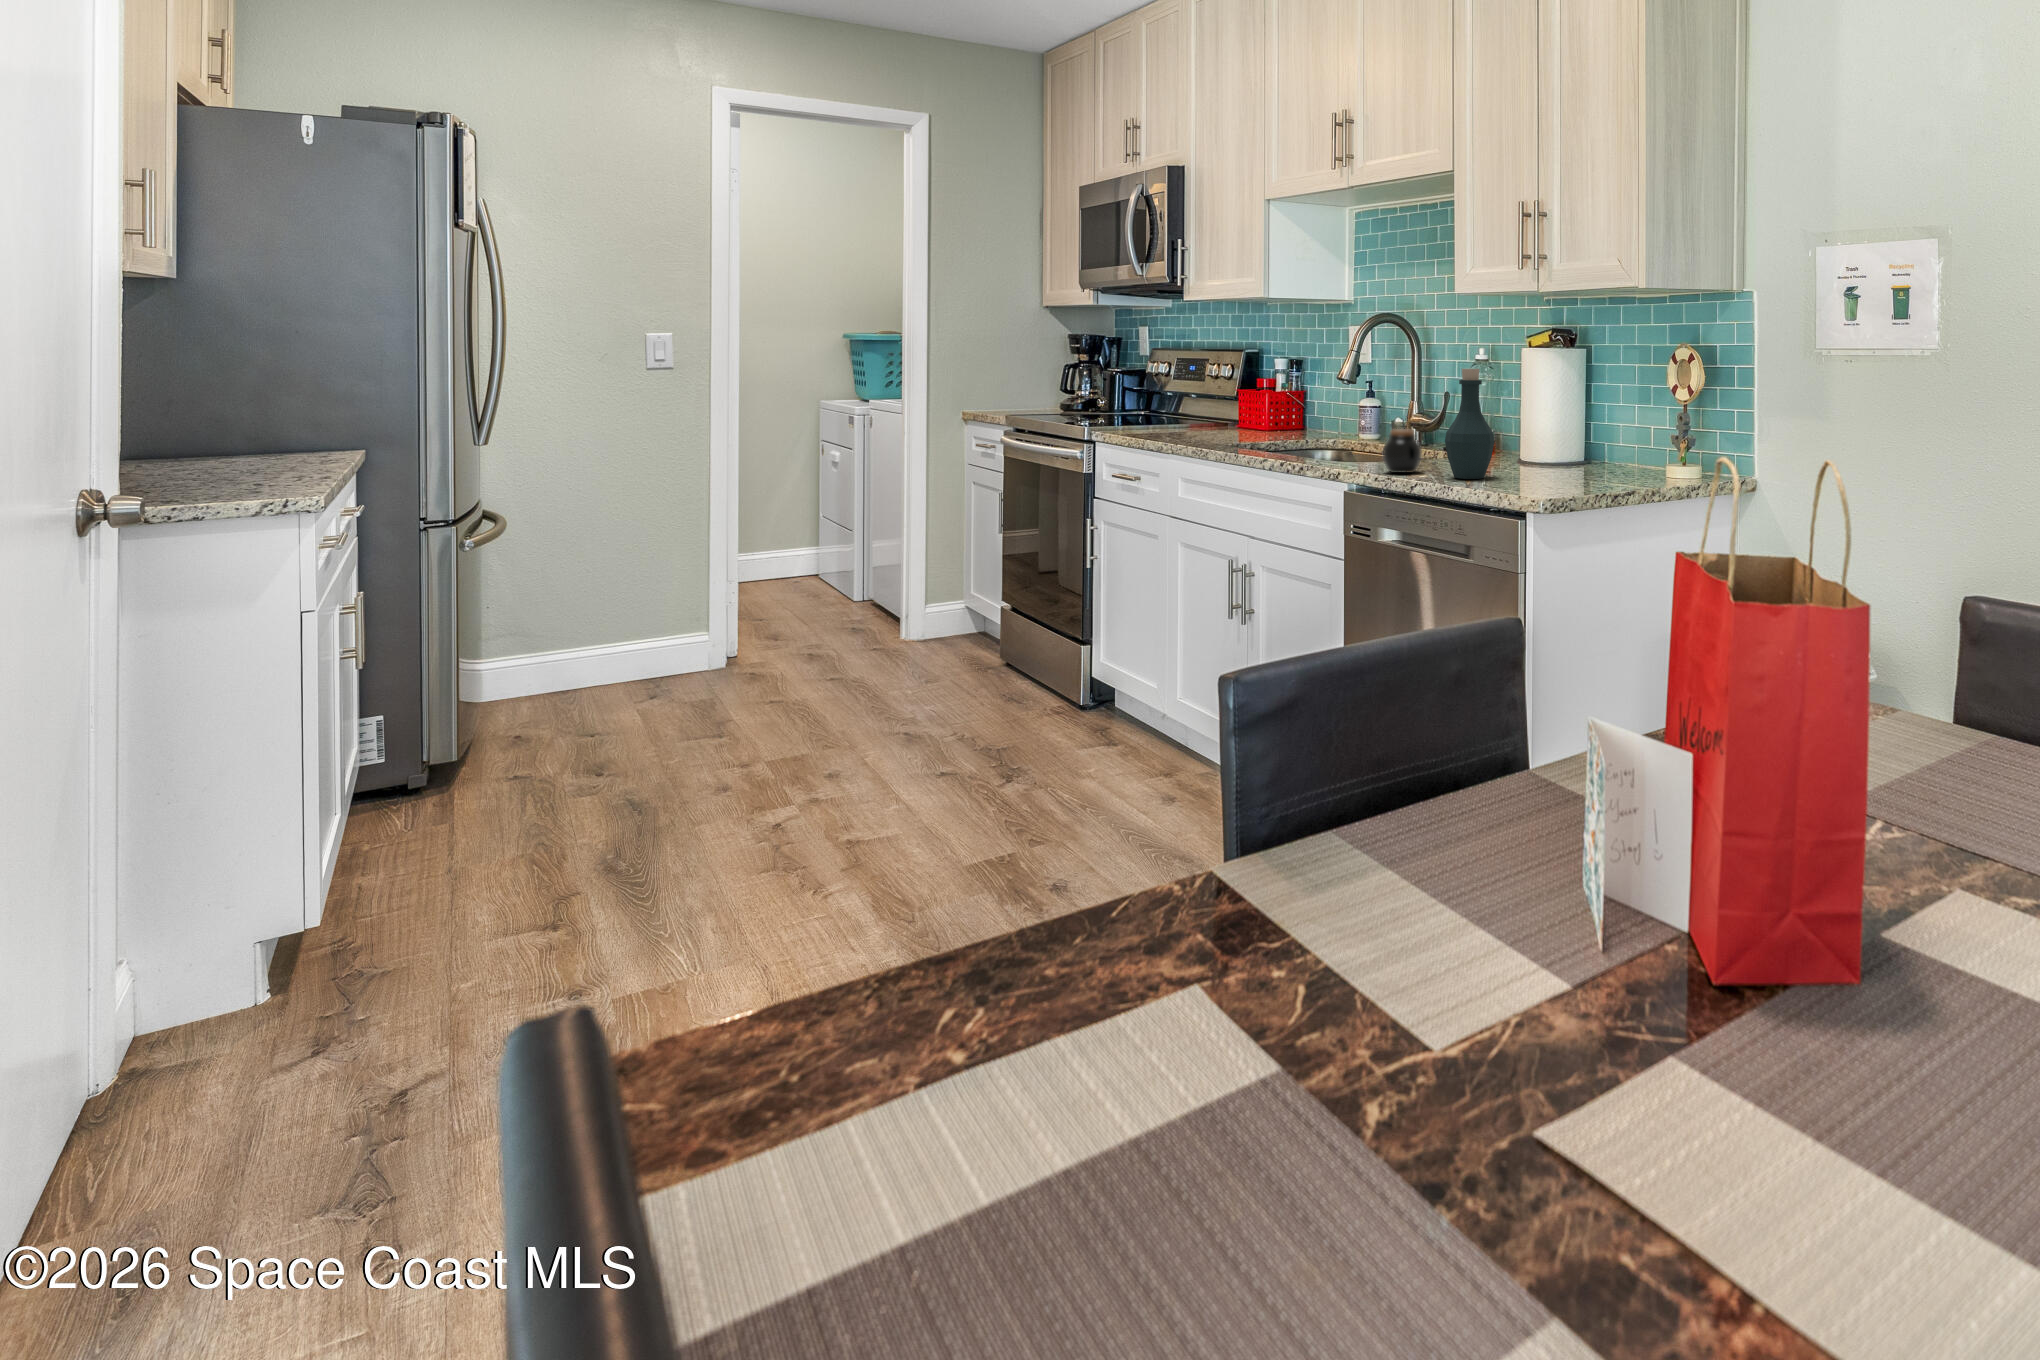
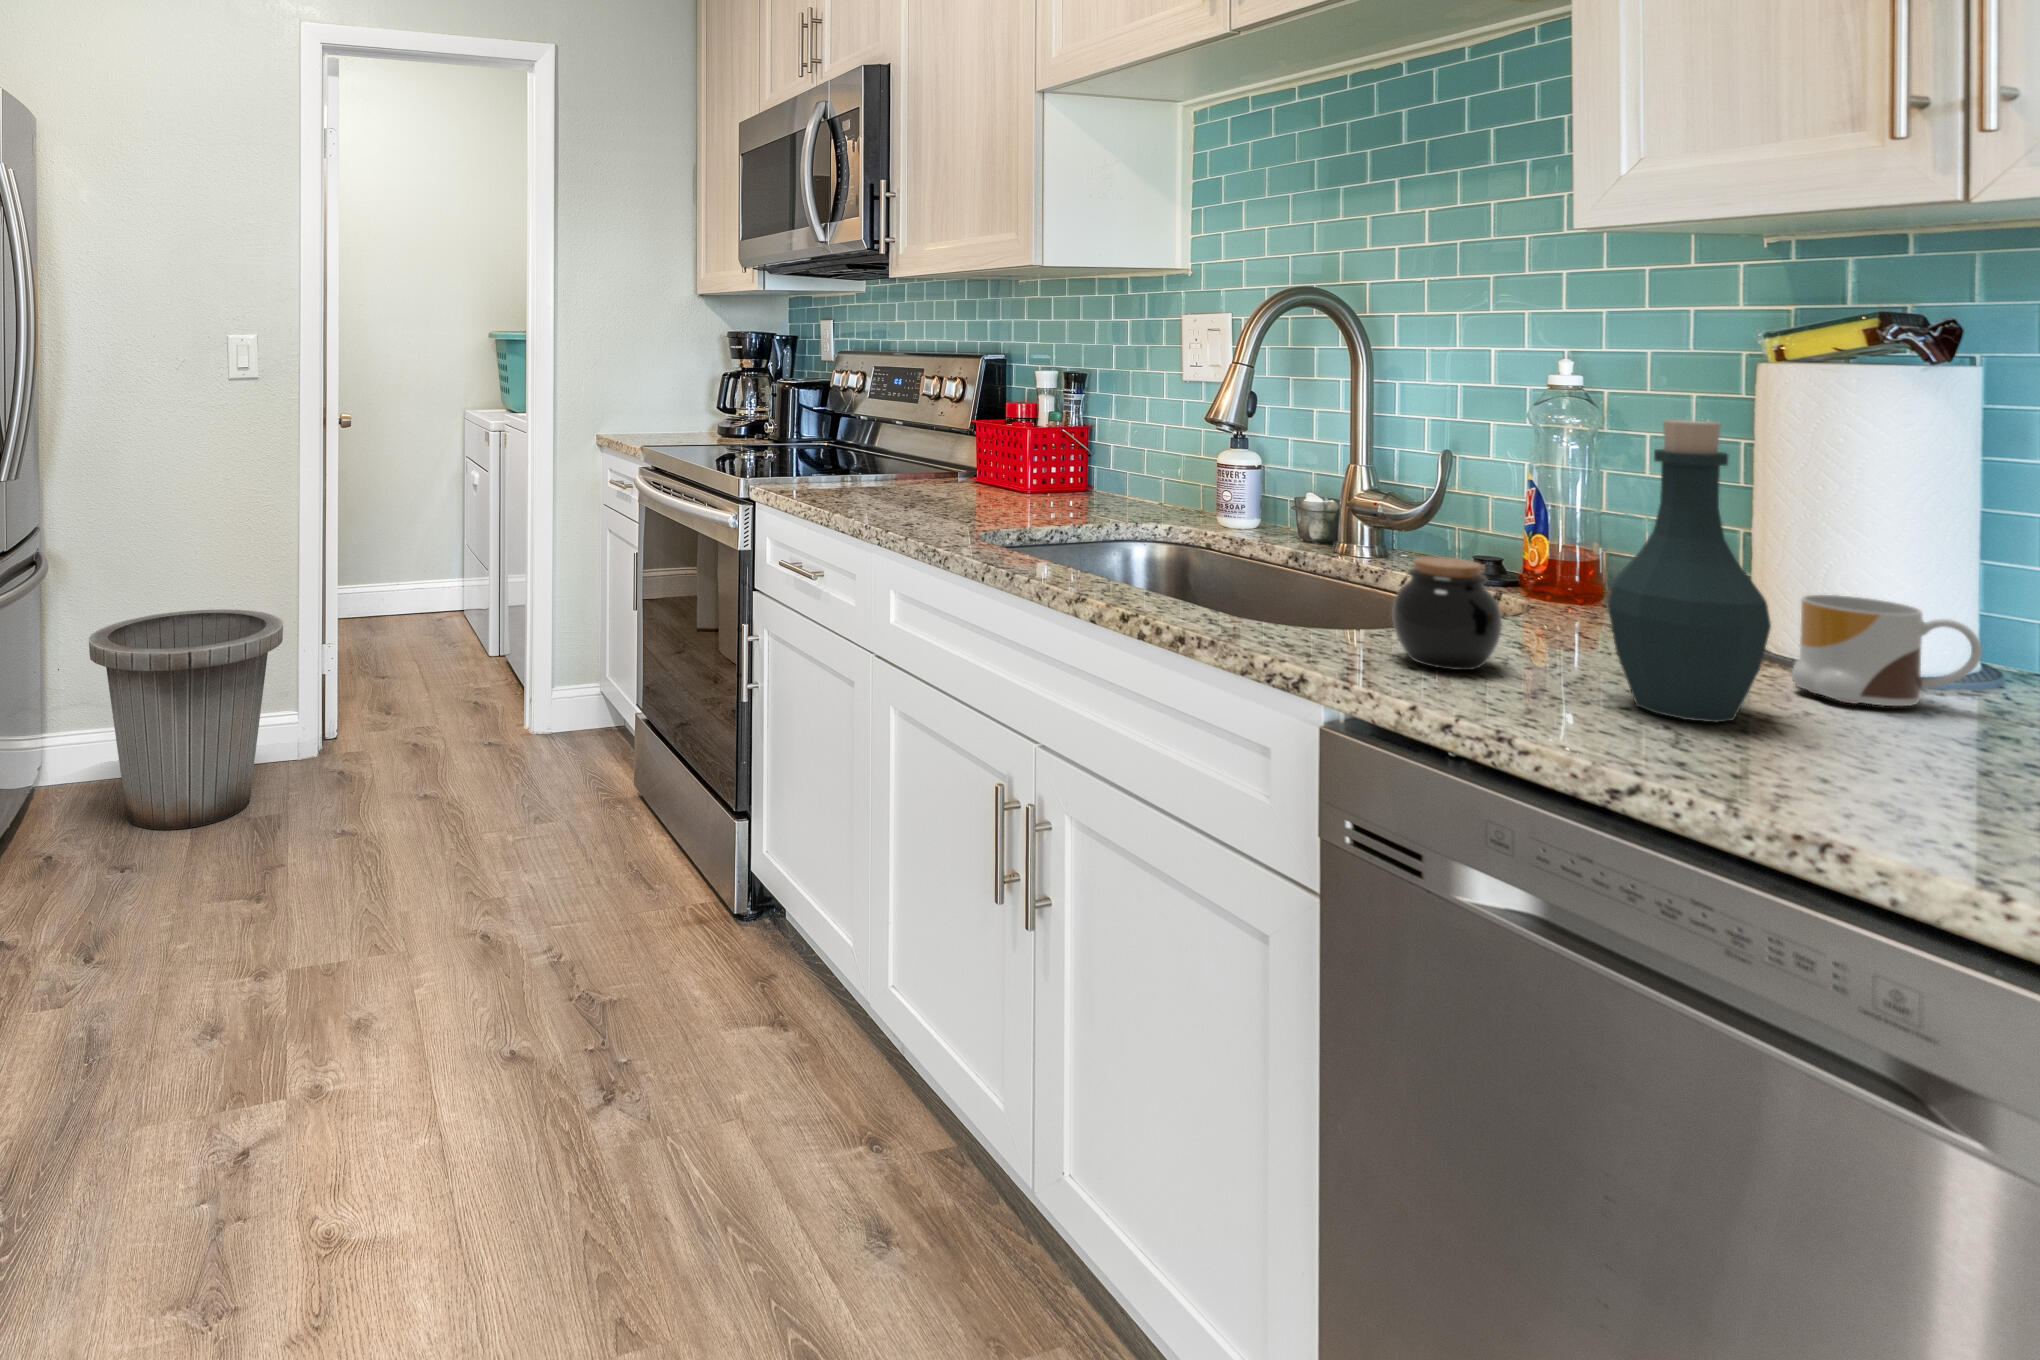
mug: none [1517,436,1567,473] -> present [1791,595,1982,706]
trash can: none [532,553,705,719] -> present [89,609,283,829]

